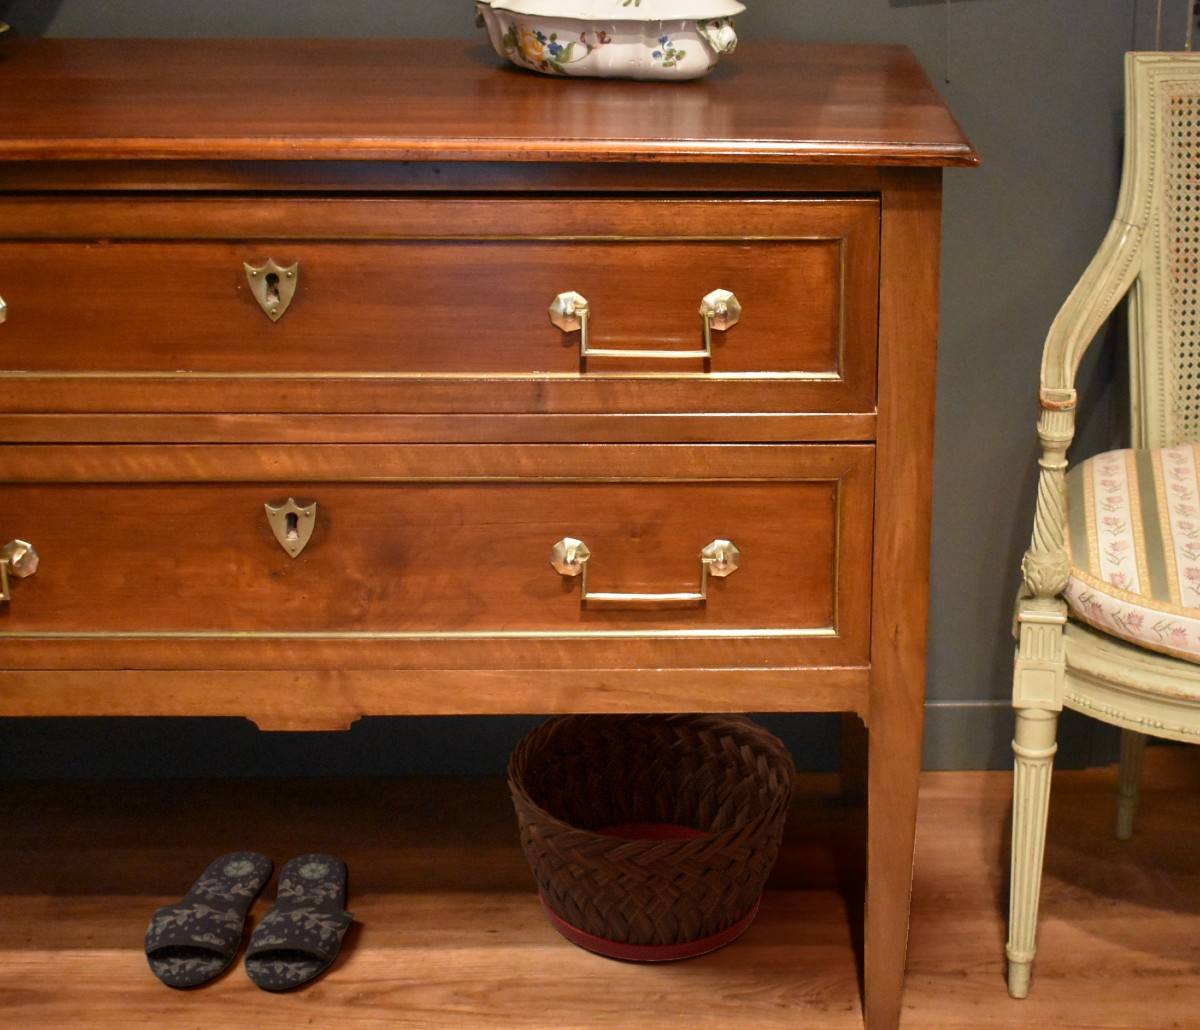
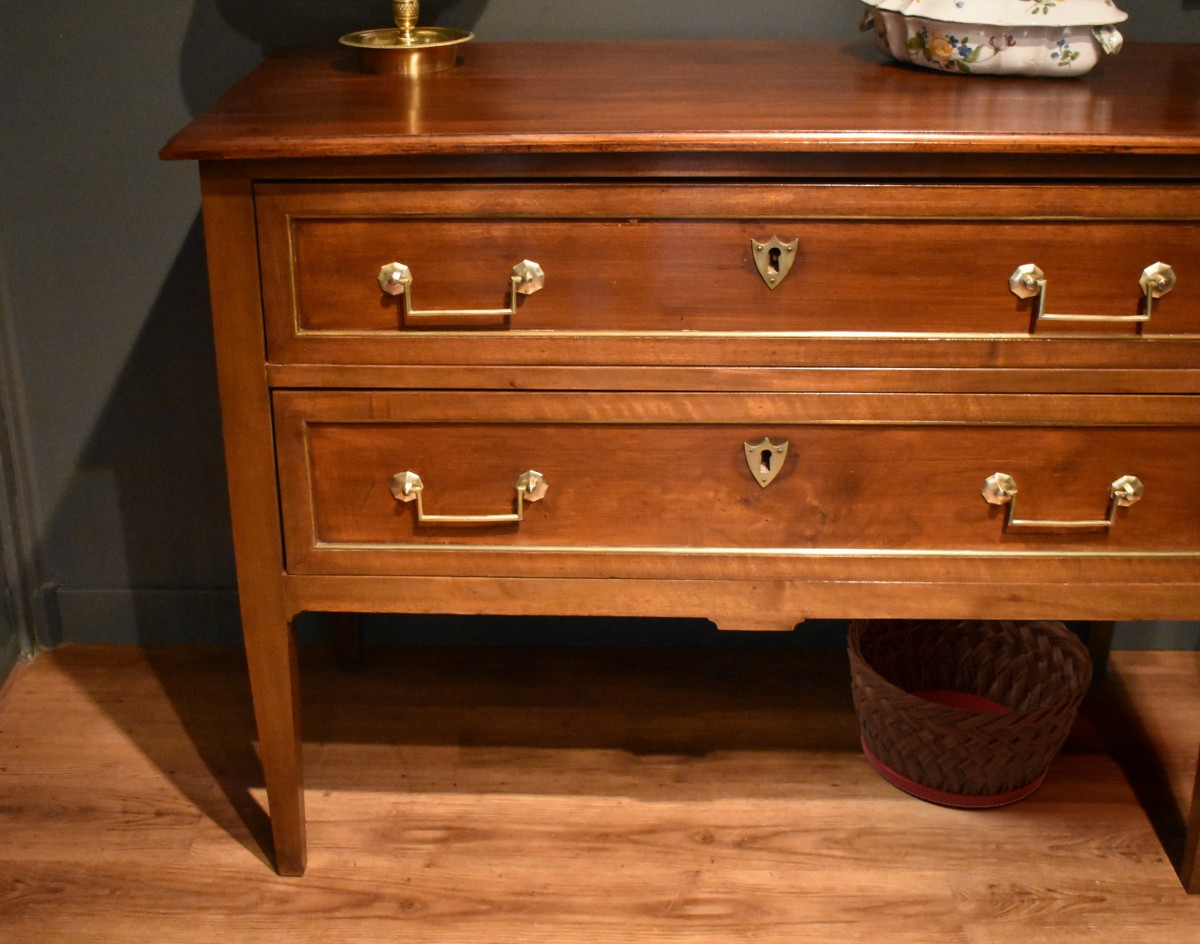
slippers: present [144,851,354,990] -> none [554,717,720,837]

